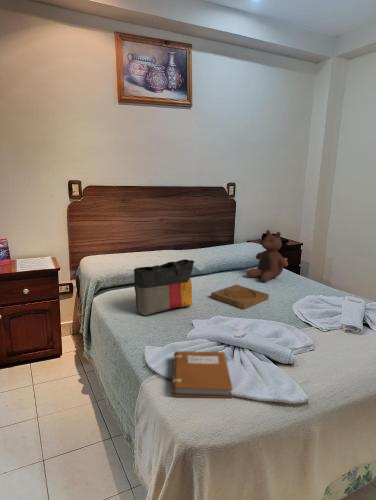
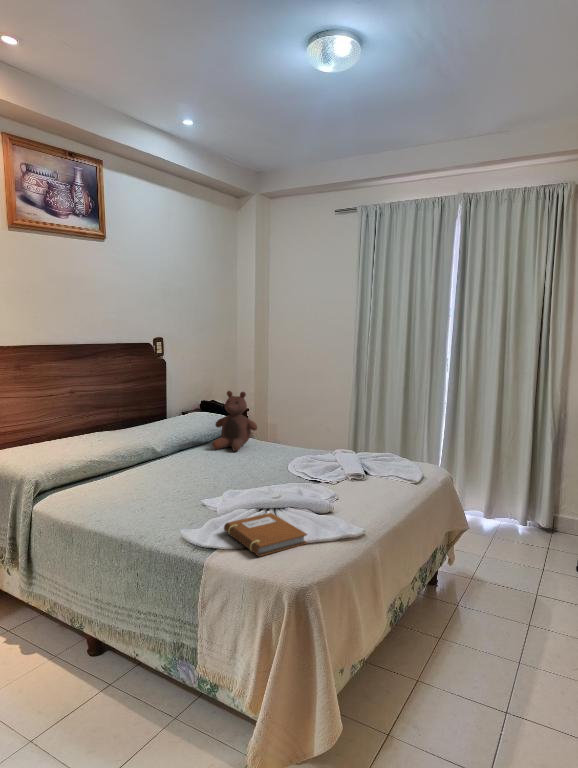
tote bag: present [134,259,194,315] -> none [118,431,186,506]
tray: present [211,285,269,309] -> none [196,457,257,479]

